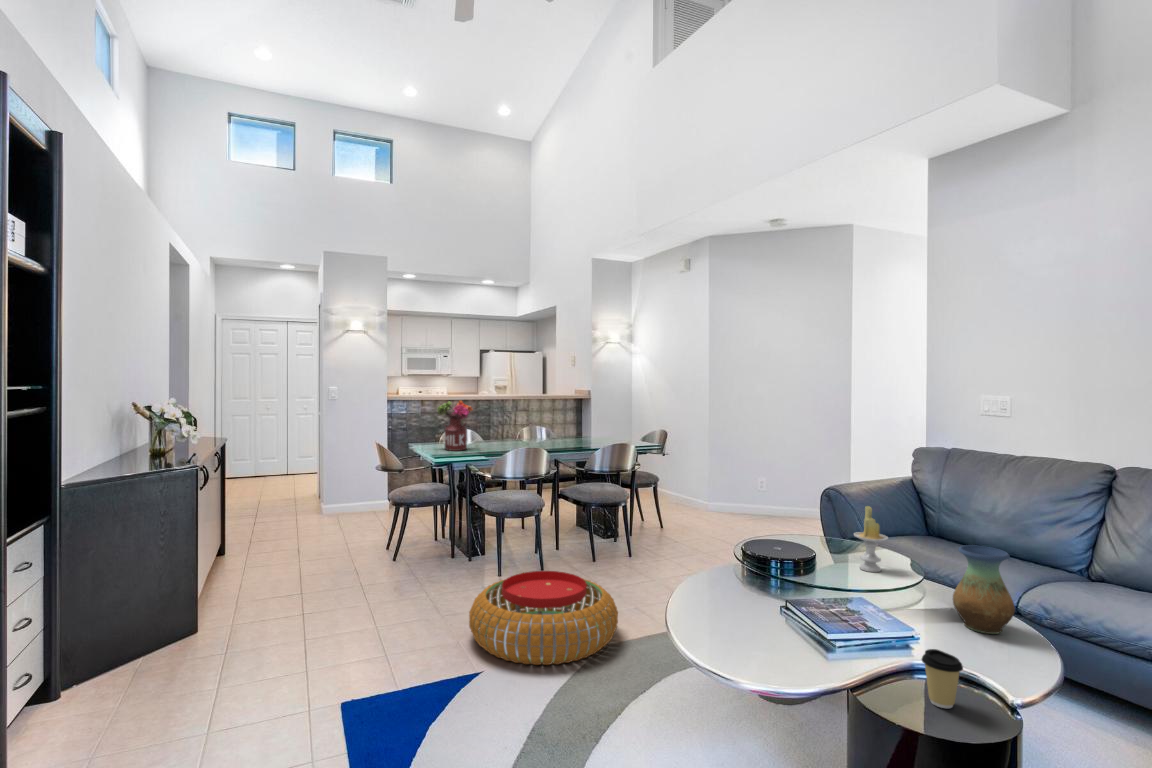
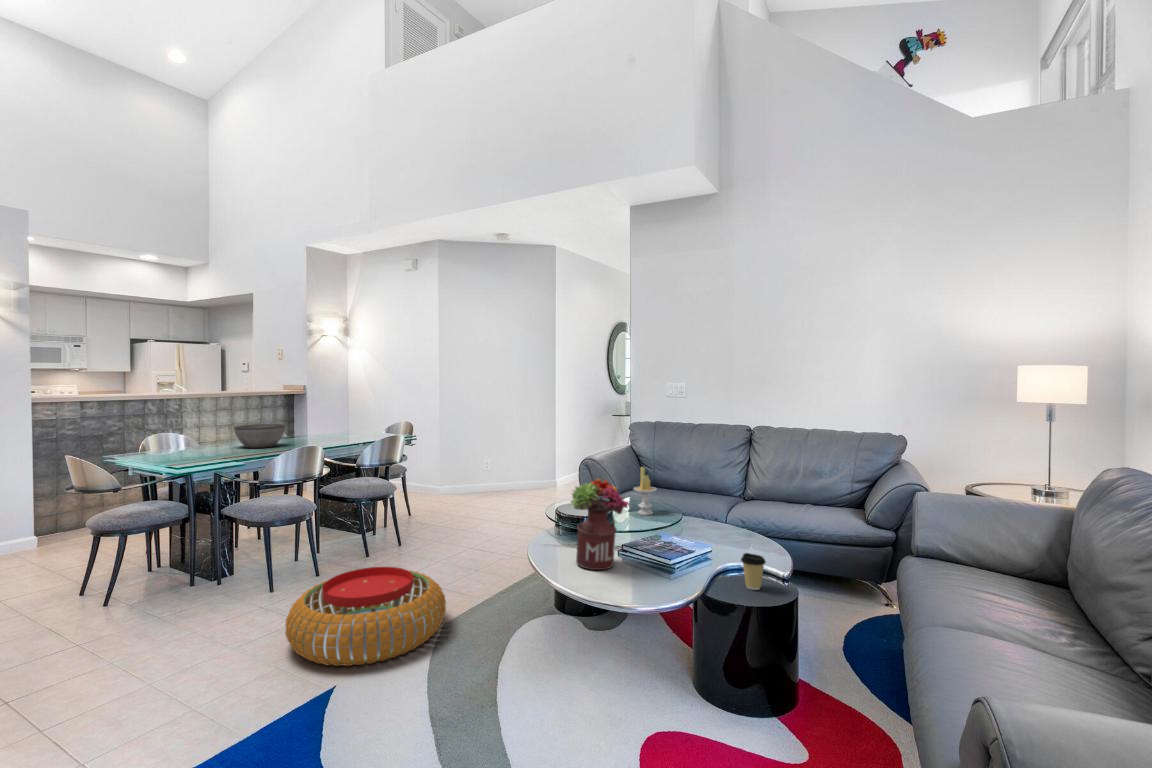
flower arrangement: present [437,401,473,451] -> present [571,478,629,570]
bowl: none [499,424,541,446] -> present [234,424,286,448]
vase: present [953,545,1015,634] -> none [714,484,750,541]

